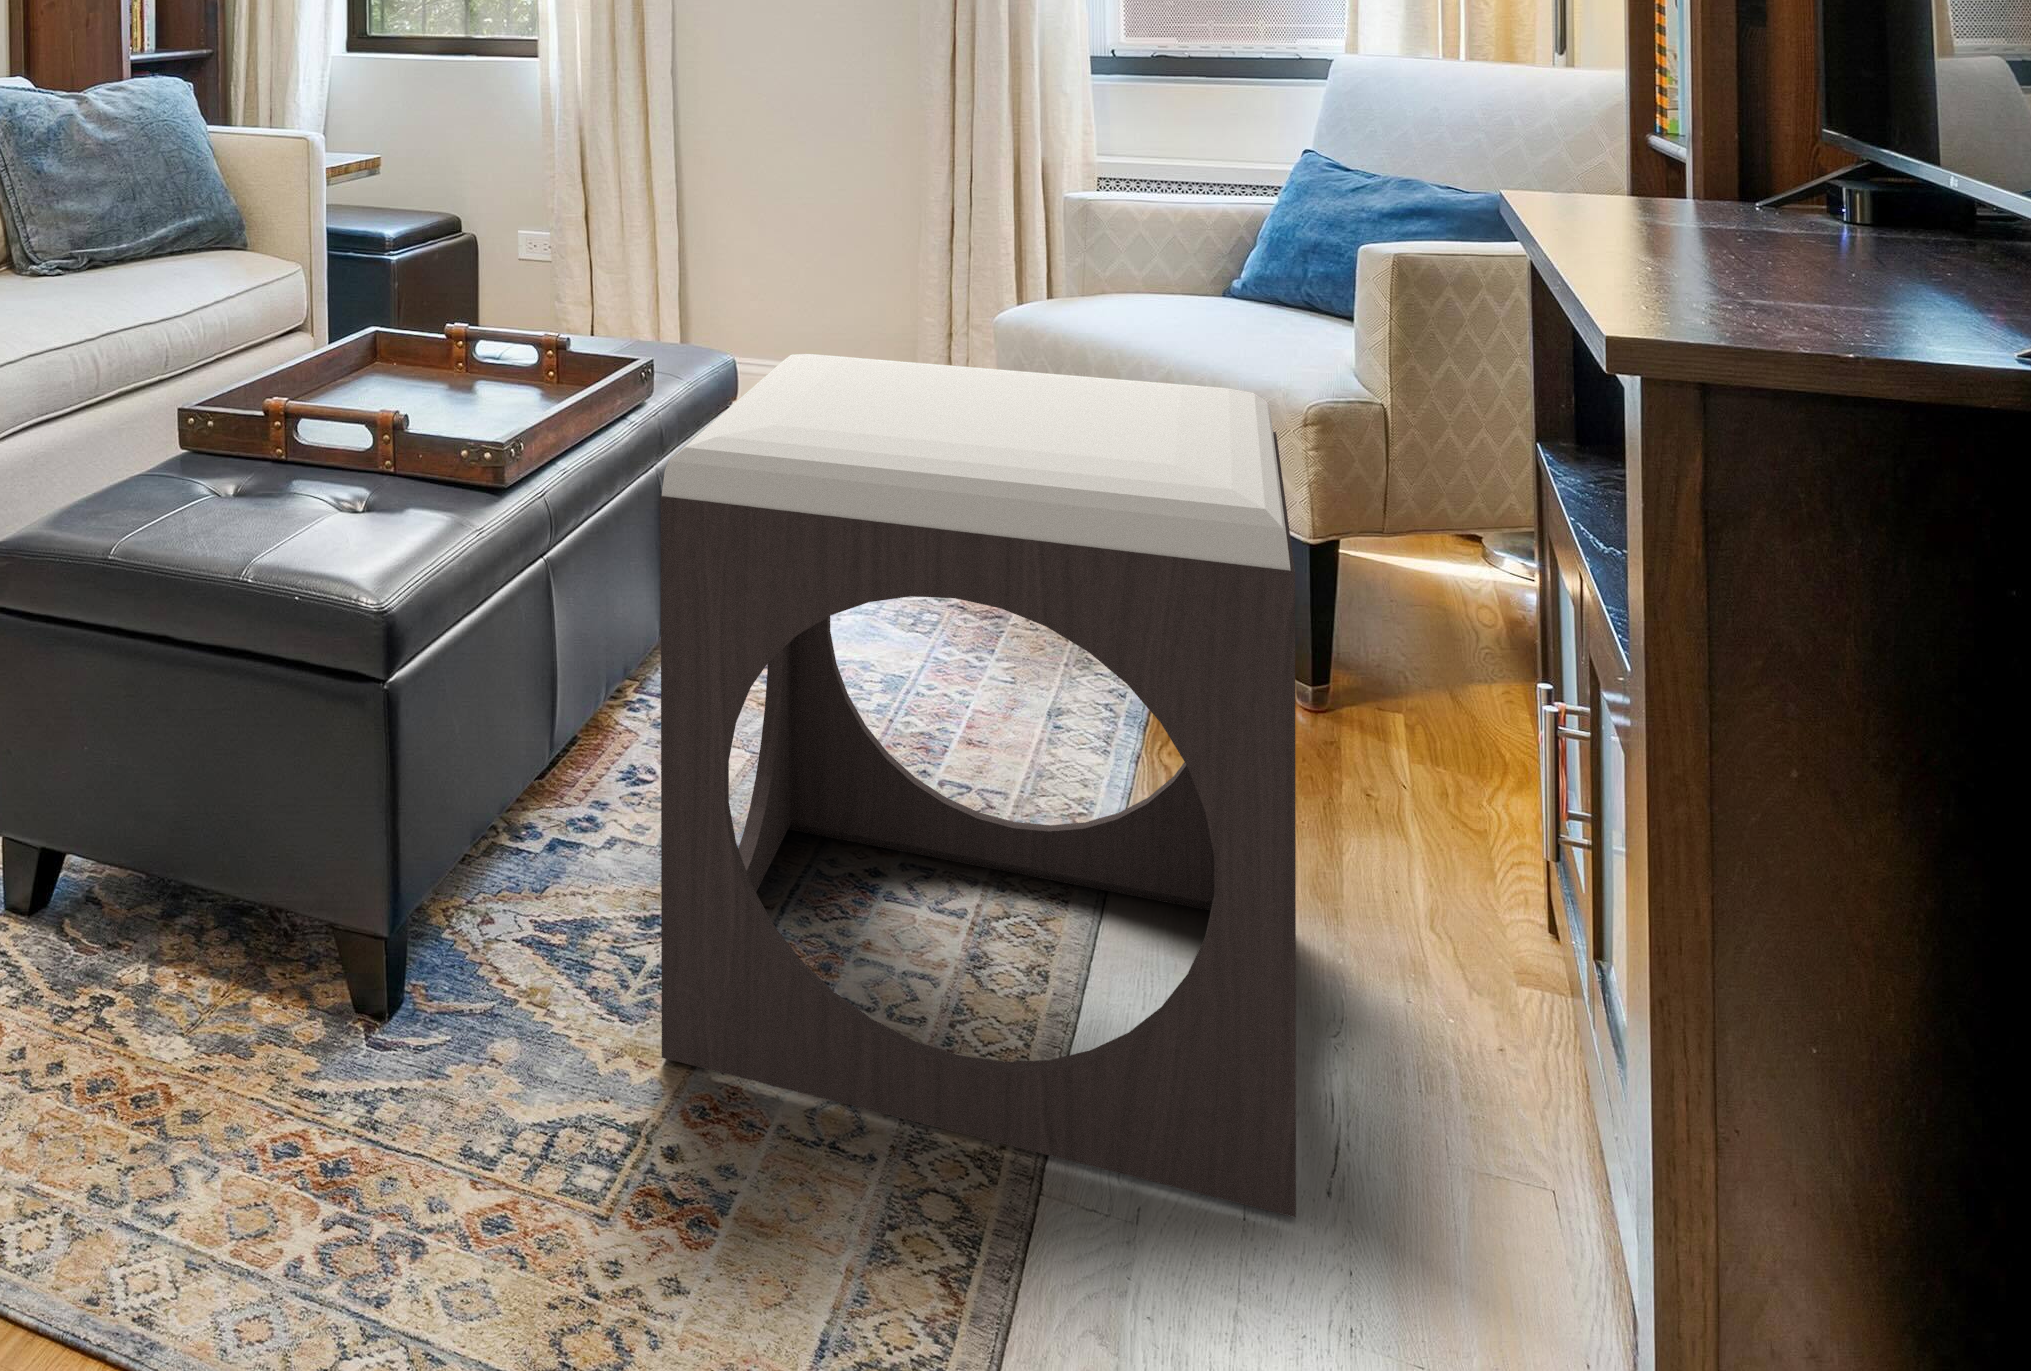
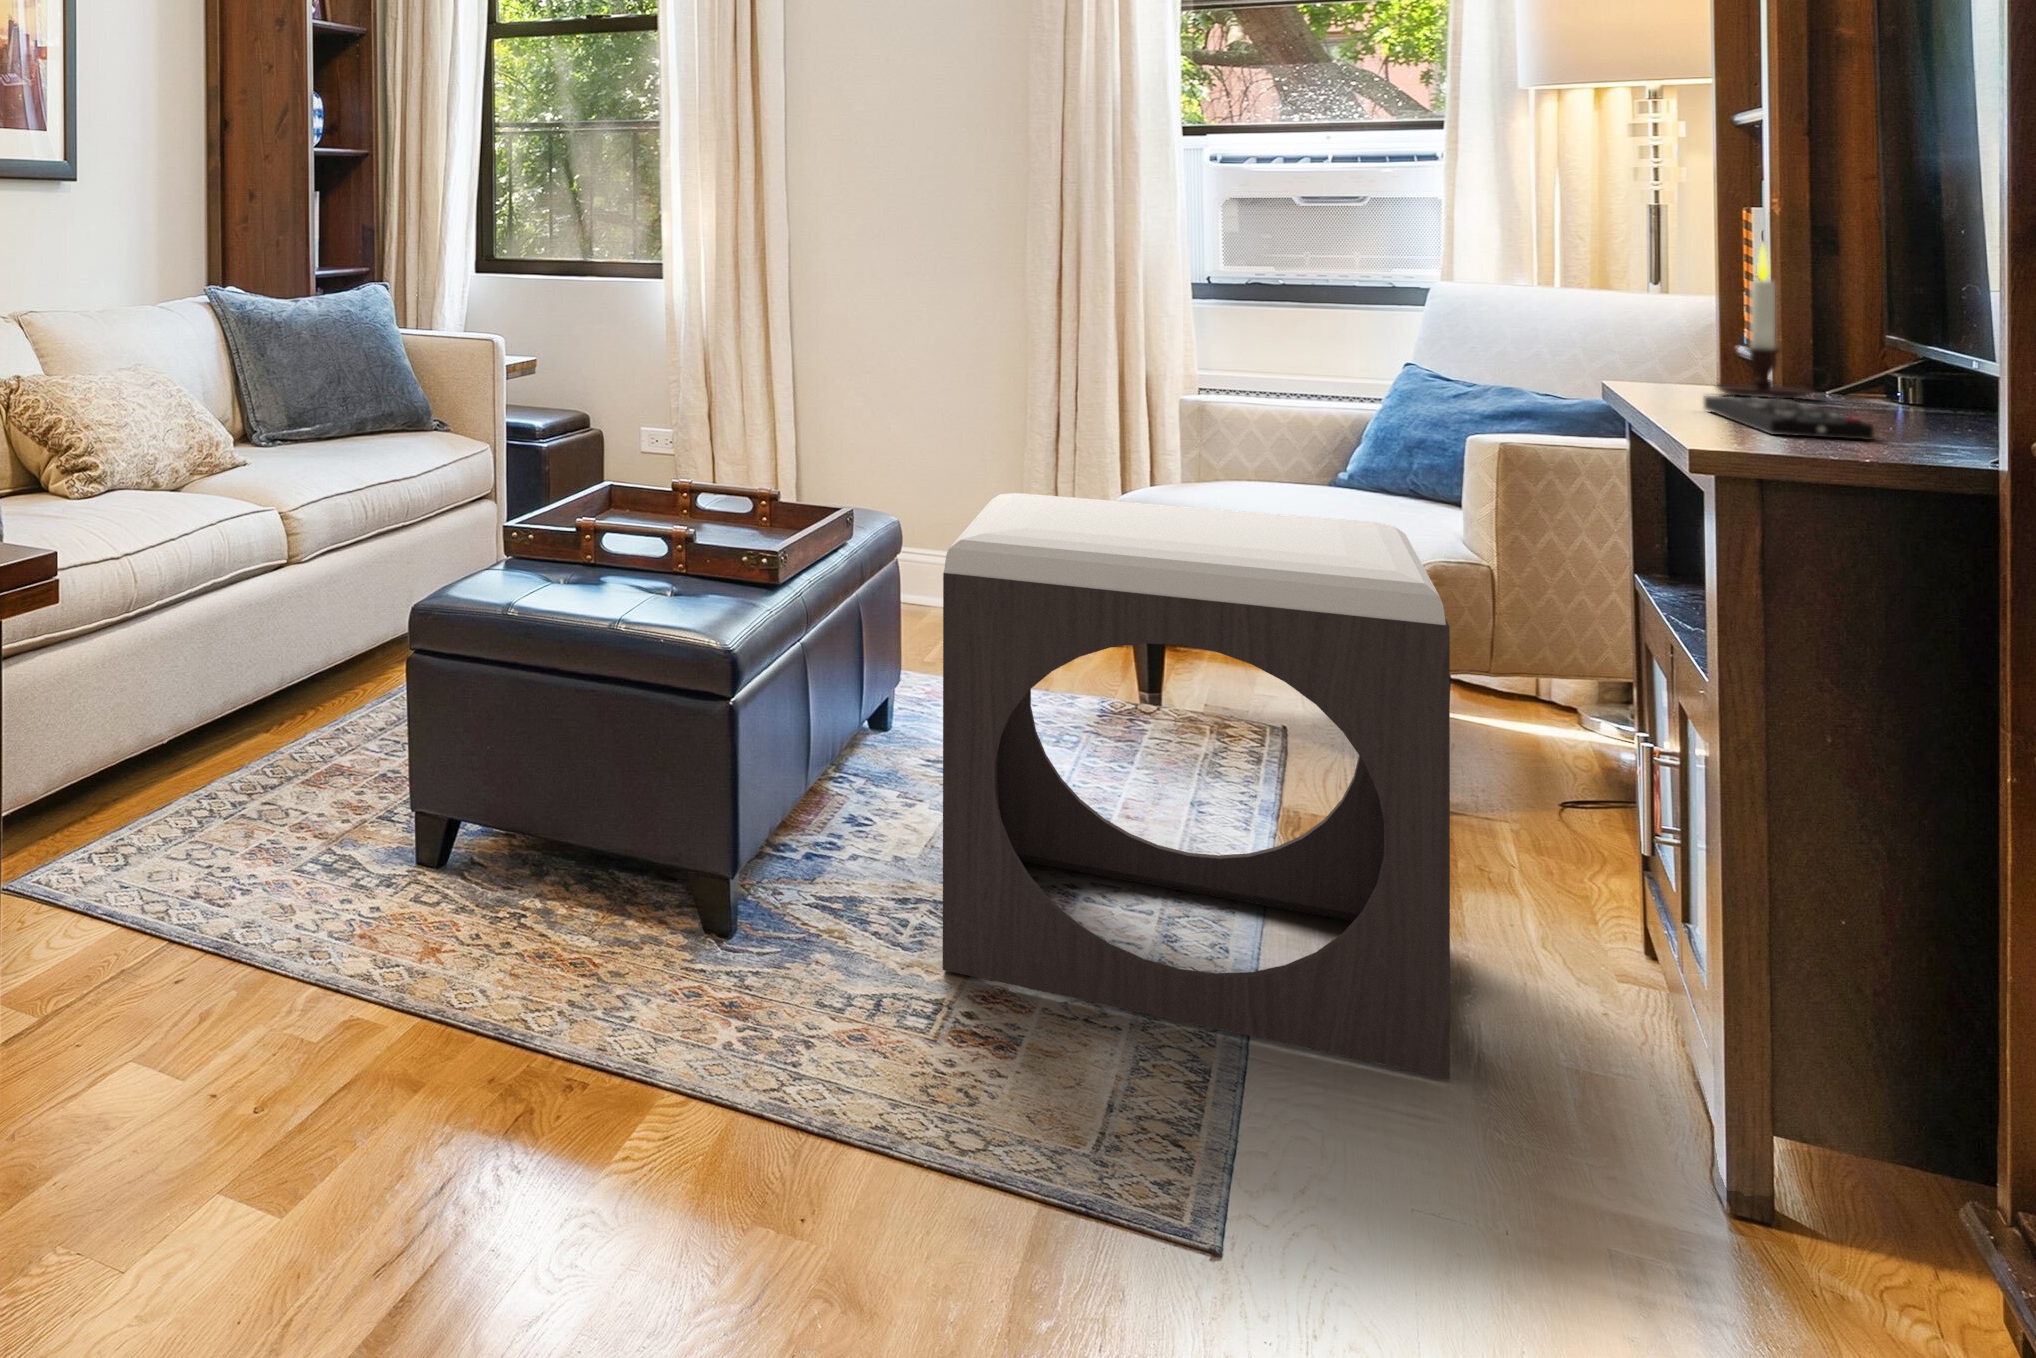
candle: none [1628,15,1767,223] -> present [1717,243,1832,398]
remote control: none [1617,233,1847,318] -> present [1704,395,1874,440]

